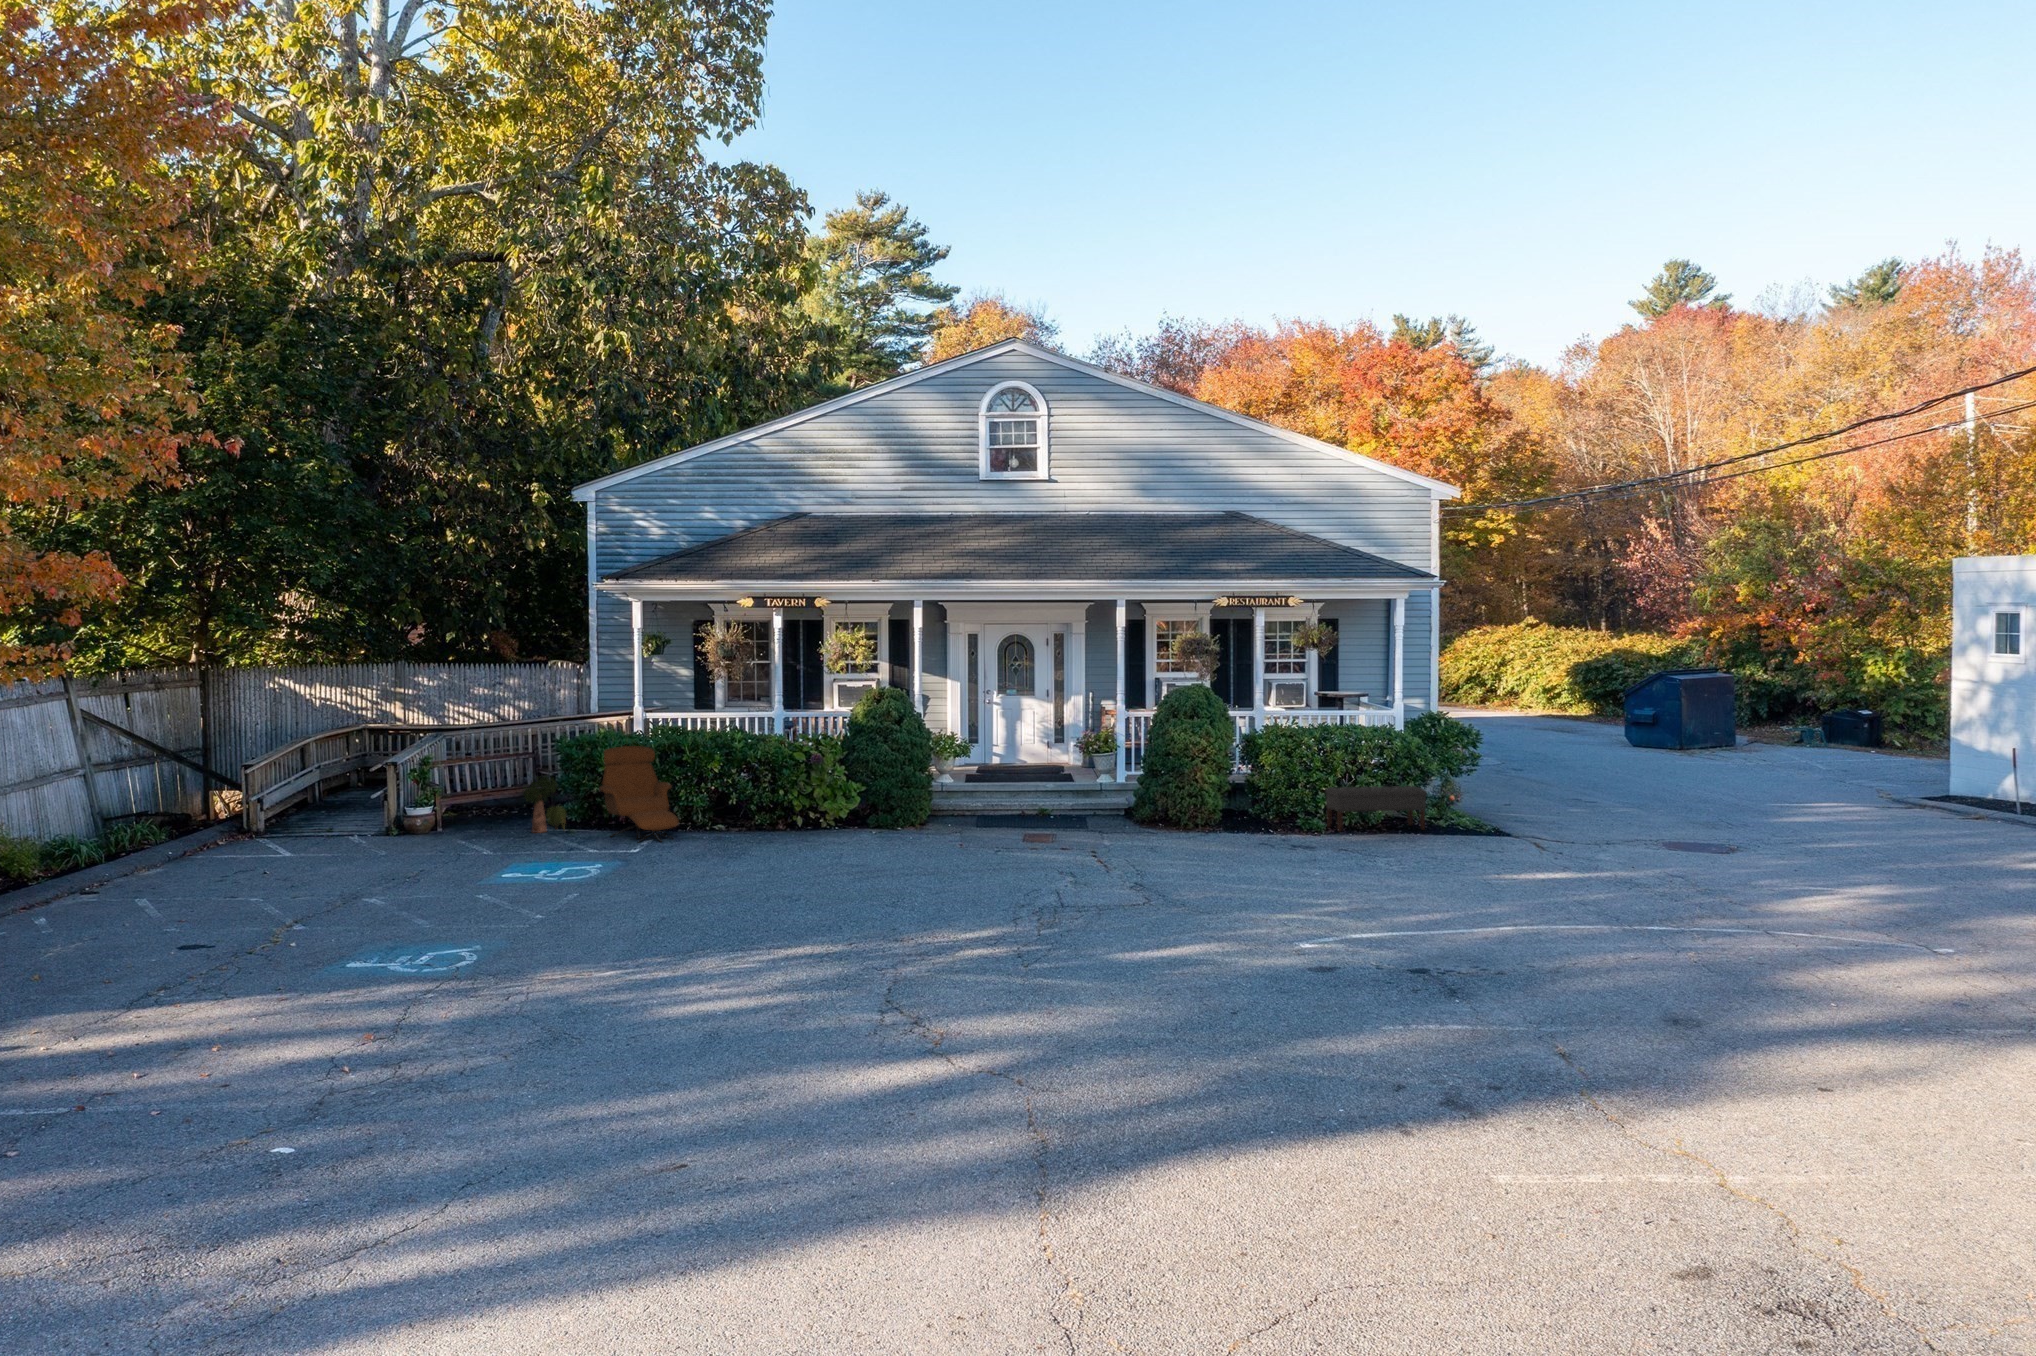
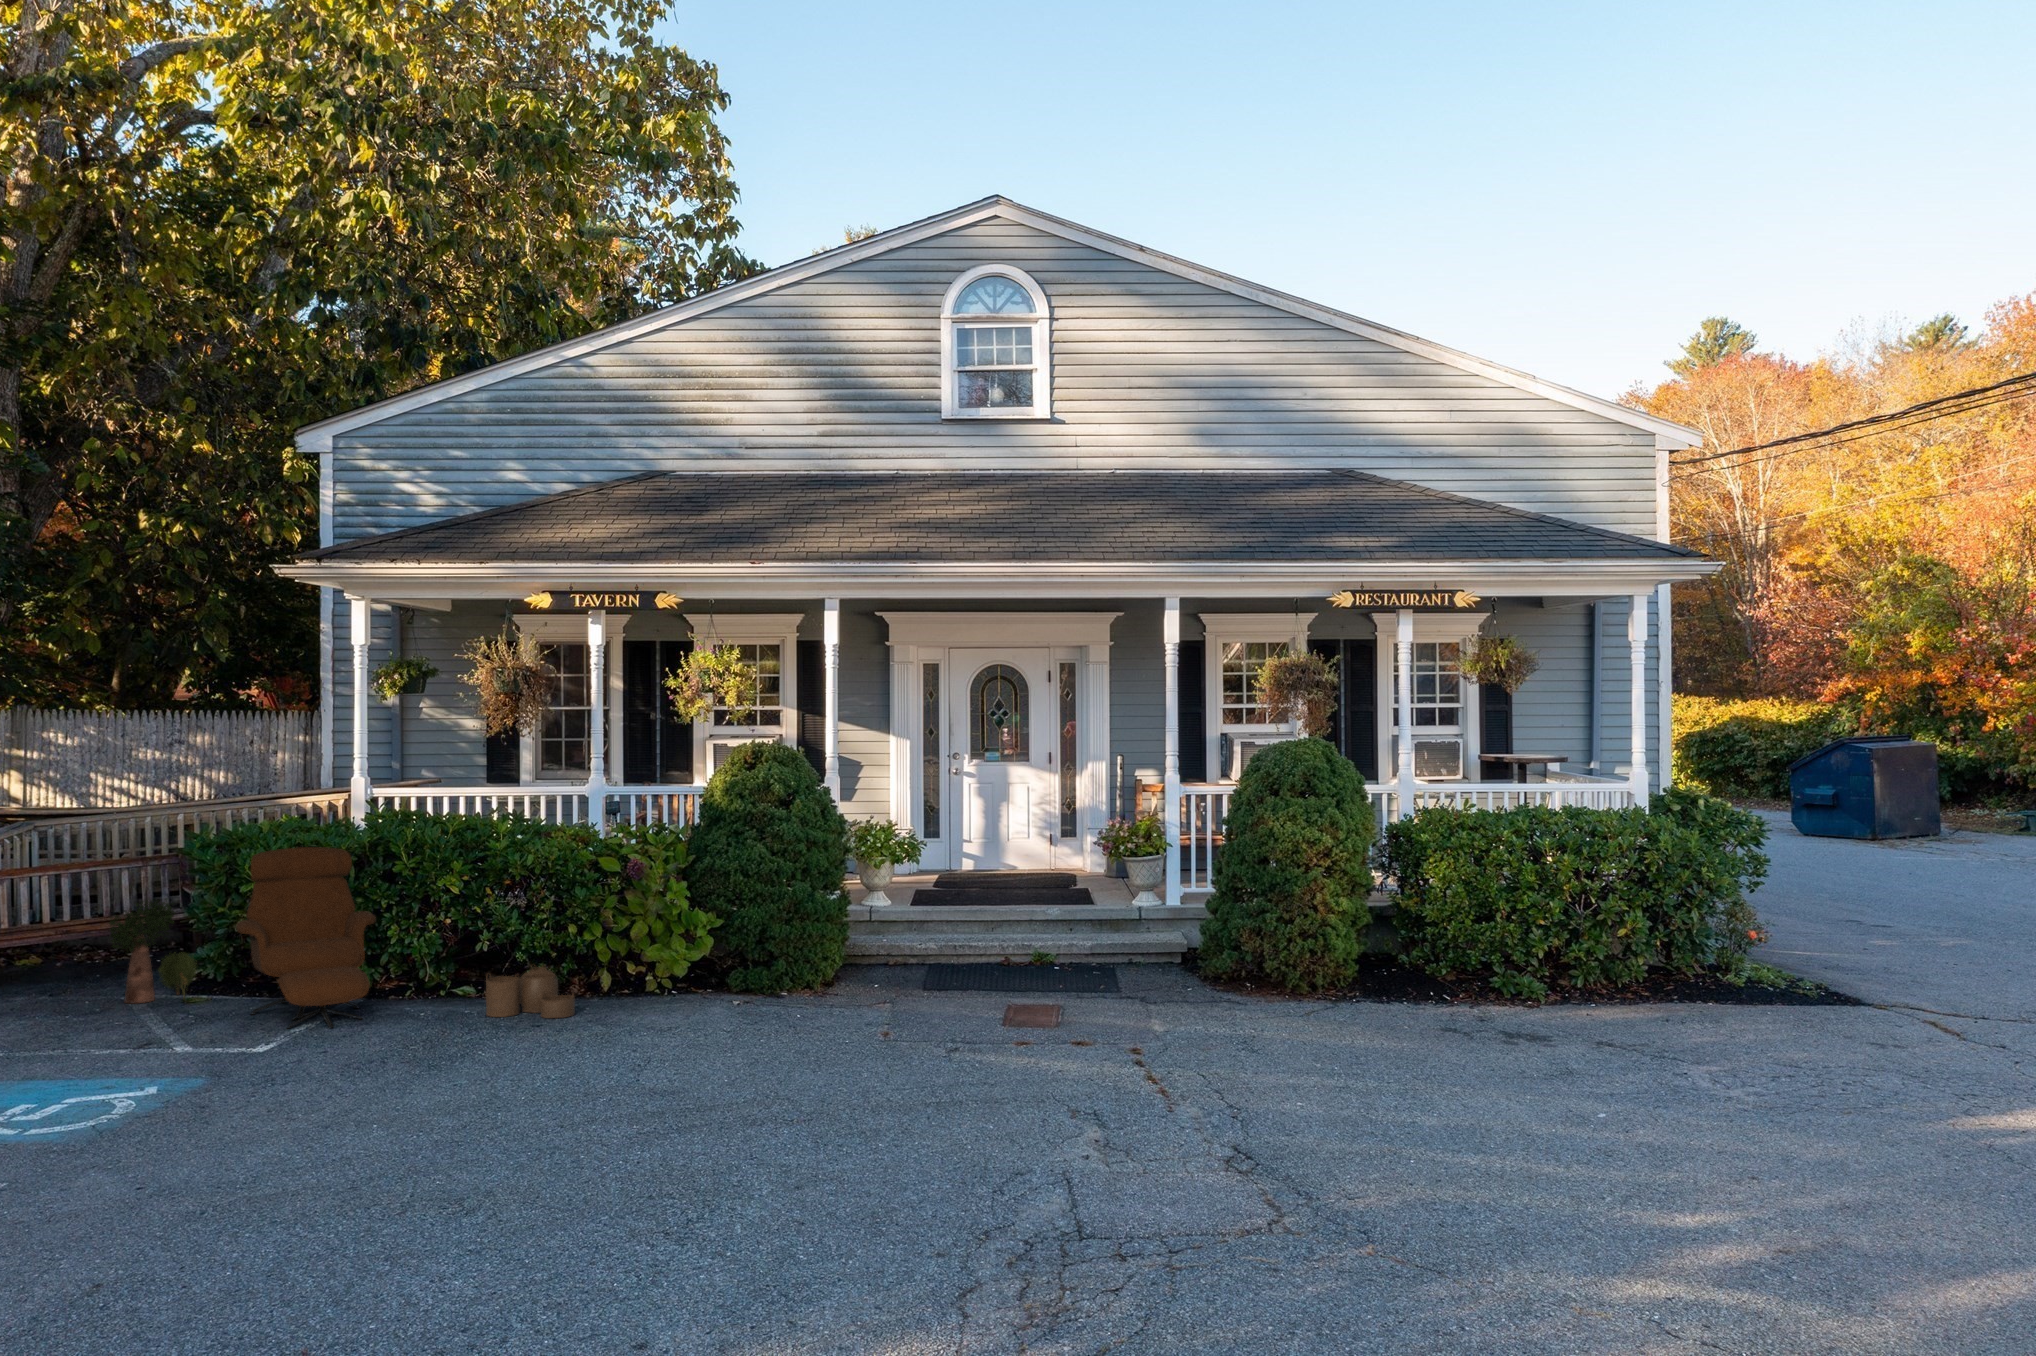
bench: present [1325,786,1427,832] -> none [1541,917,1730,1003]
woven basket: none [739,811,788,838] -> present [486,965,575,1018]

